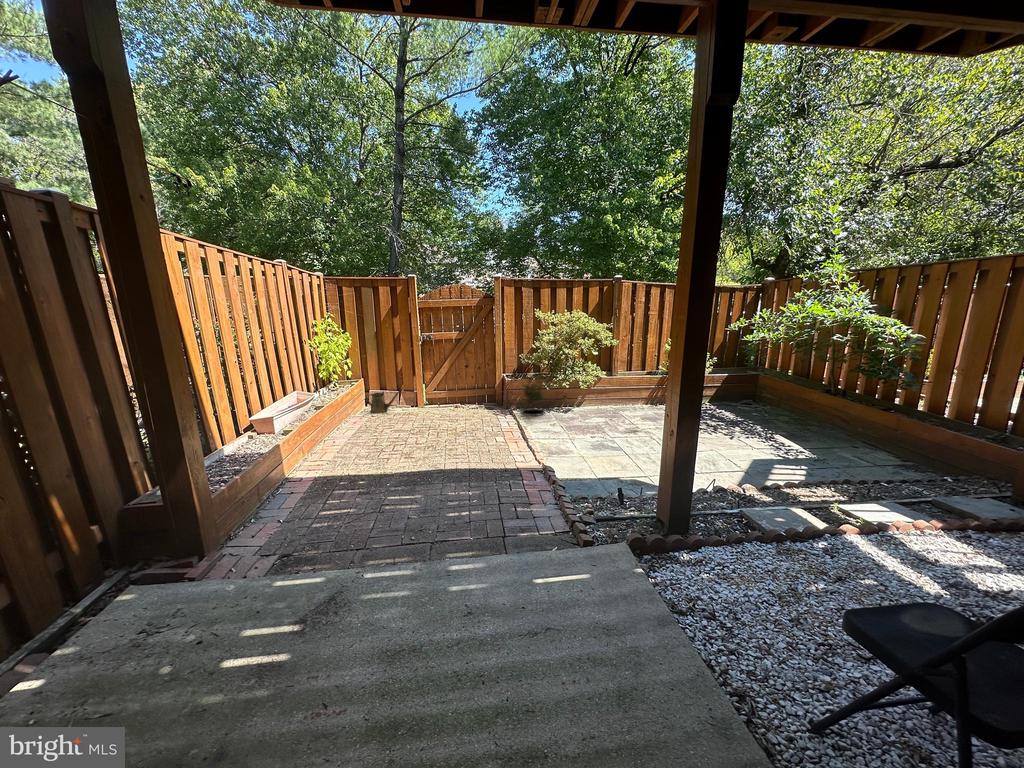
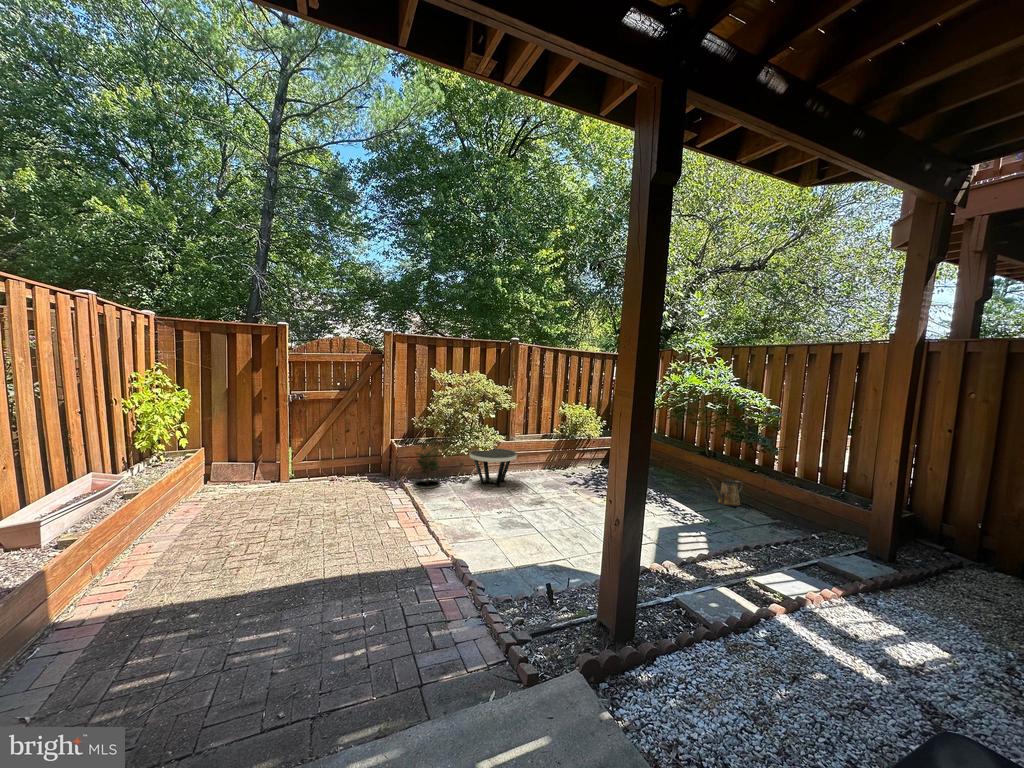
side table: none [571,382,616,418] -> present [470,448,517,487]
watering can: present [365,391,401,413] -> present [706,478,743,506]

